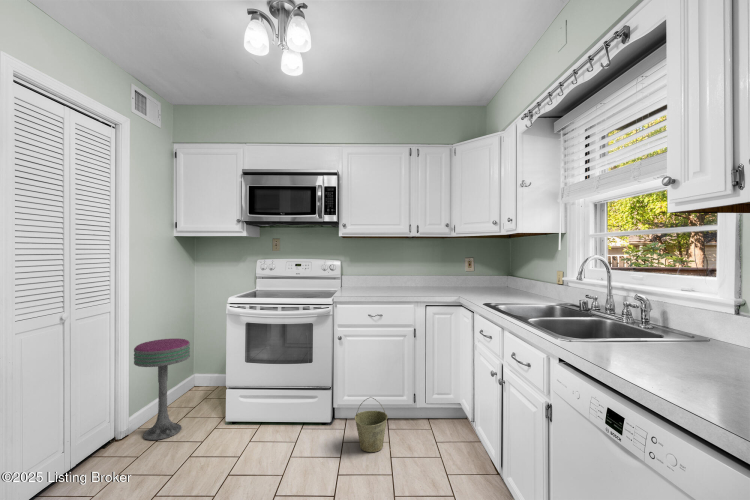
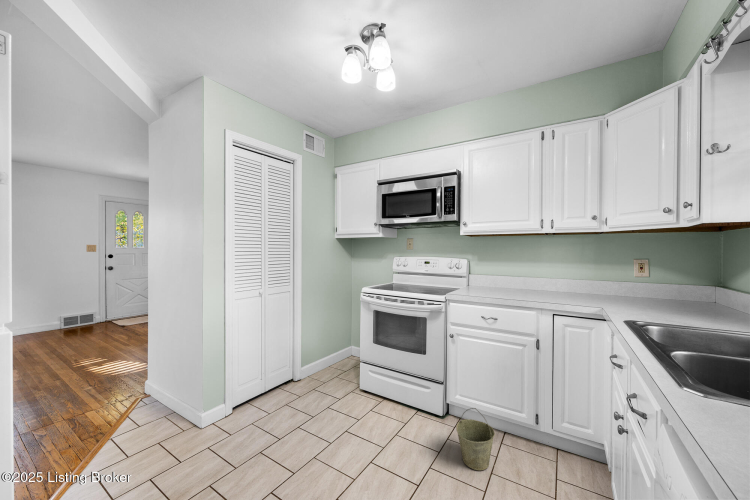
bar stool: present [134,339,190,440] -> none [300,315,337,390]

